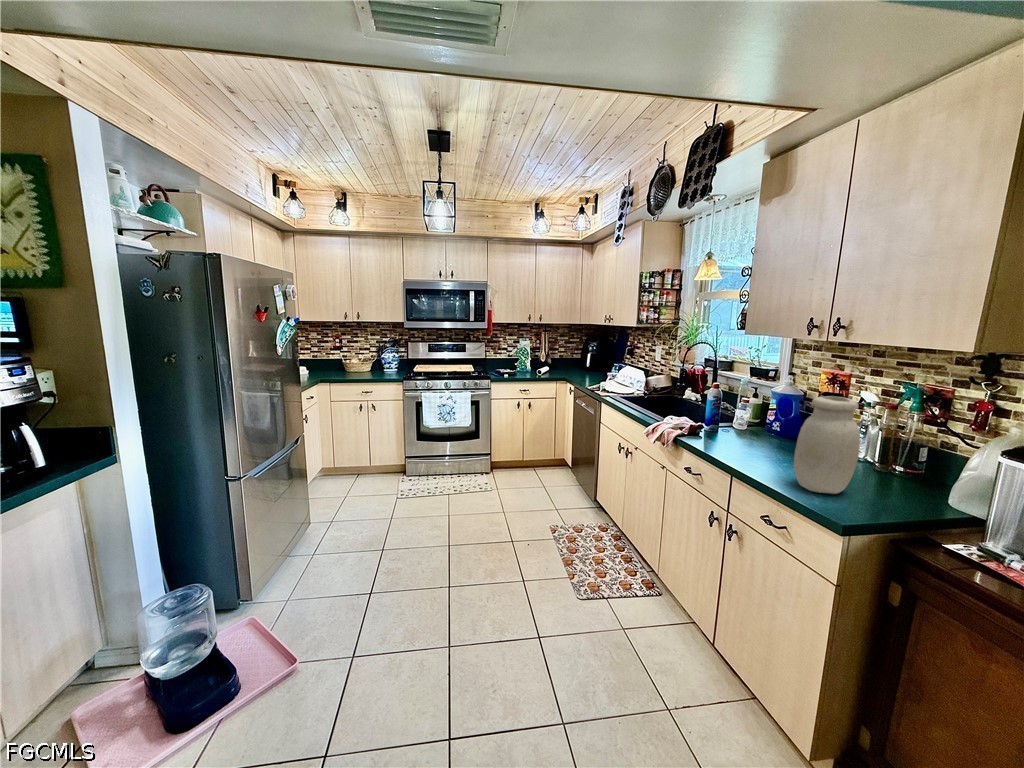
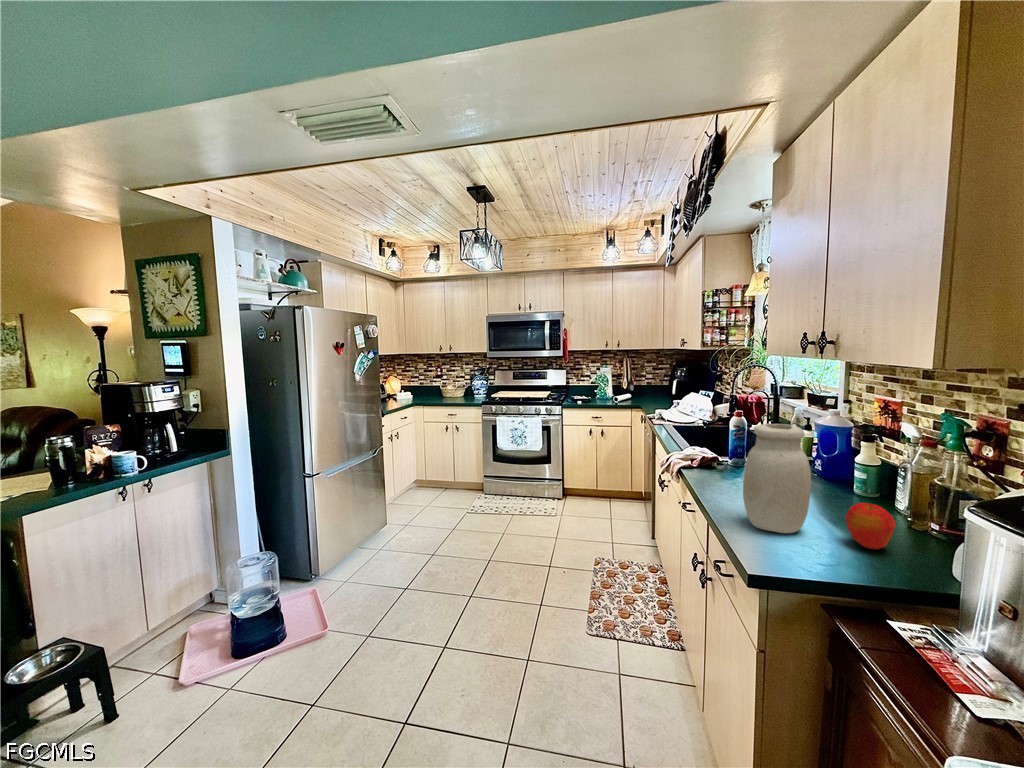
apple: none [880,461,925,499] -> present [846,503,896,549]

